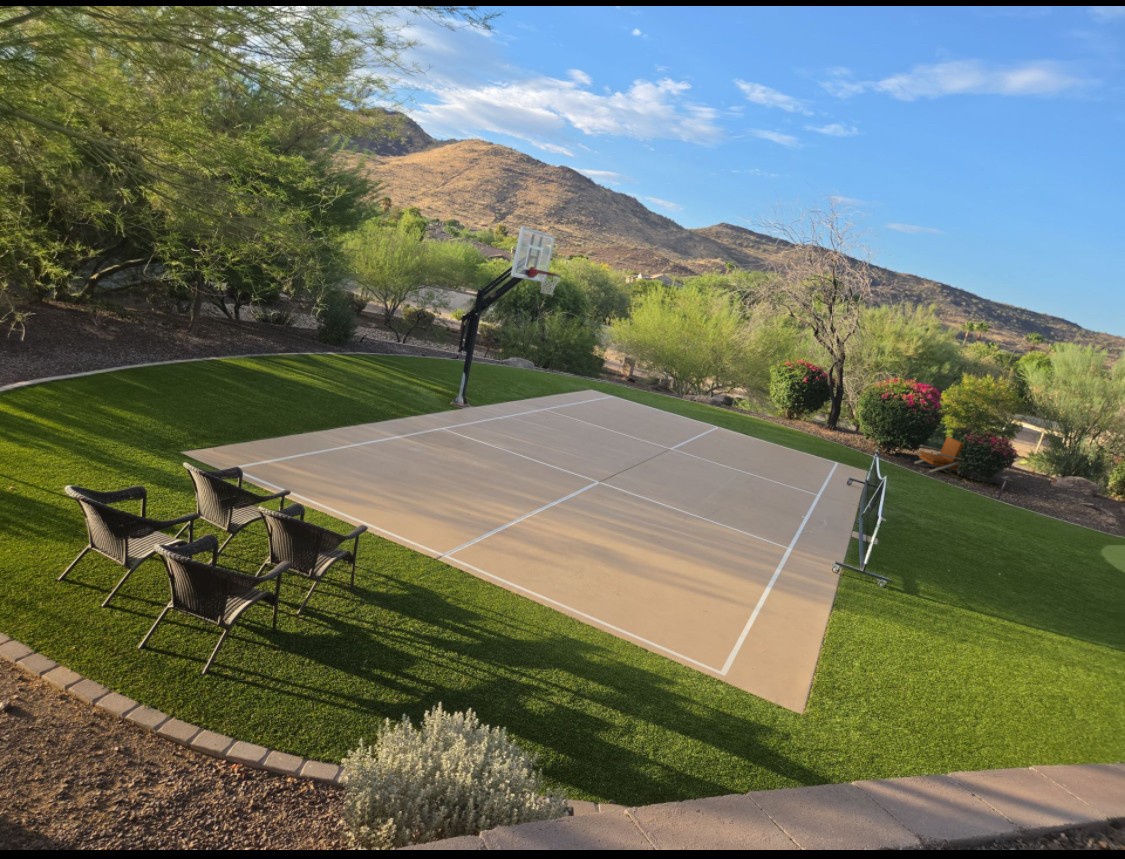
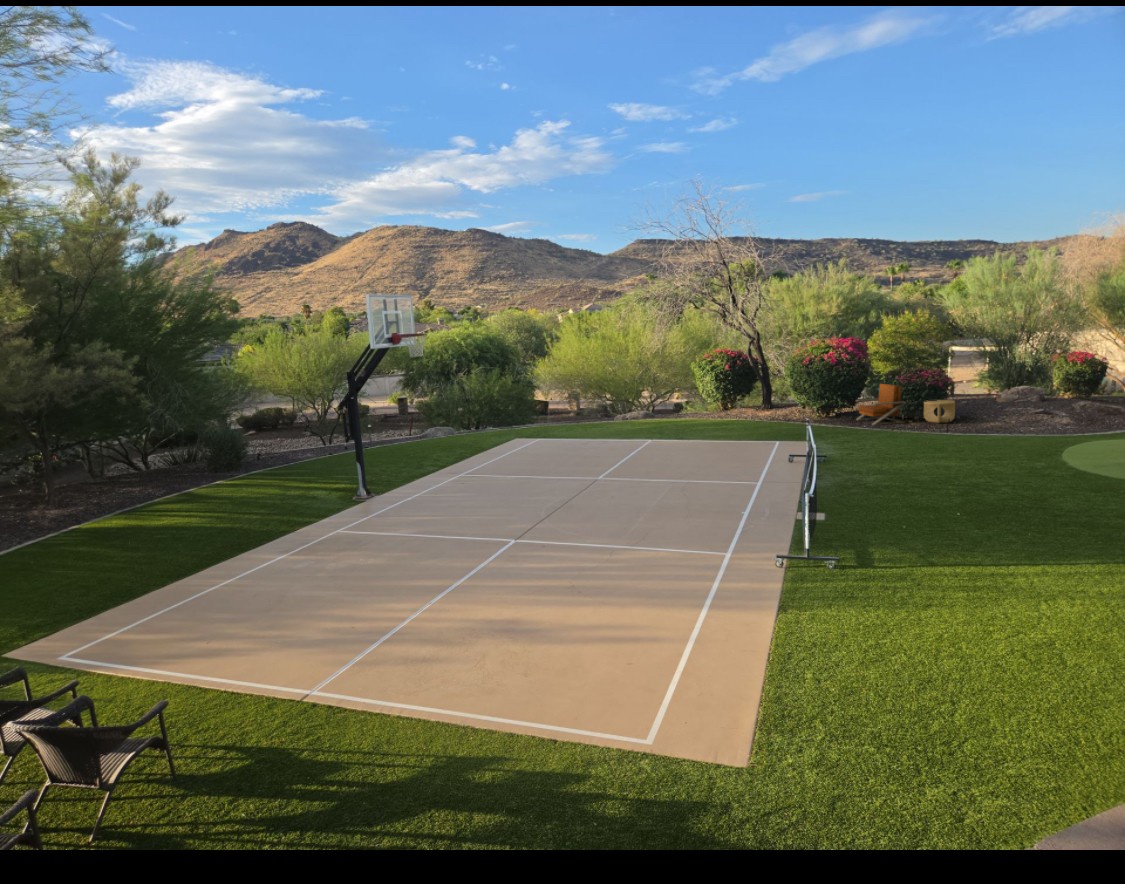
side table: none [979,464,1013,490] -> present [924,400,955,423]

